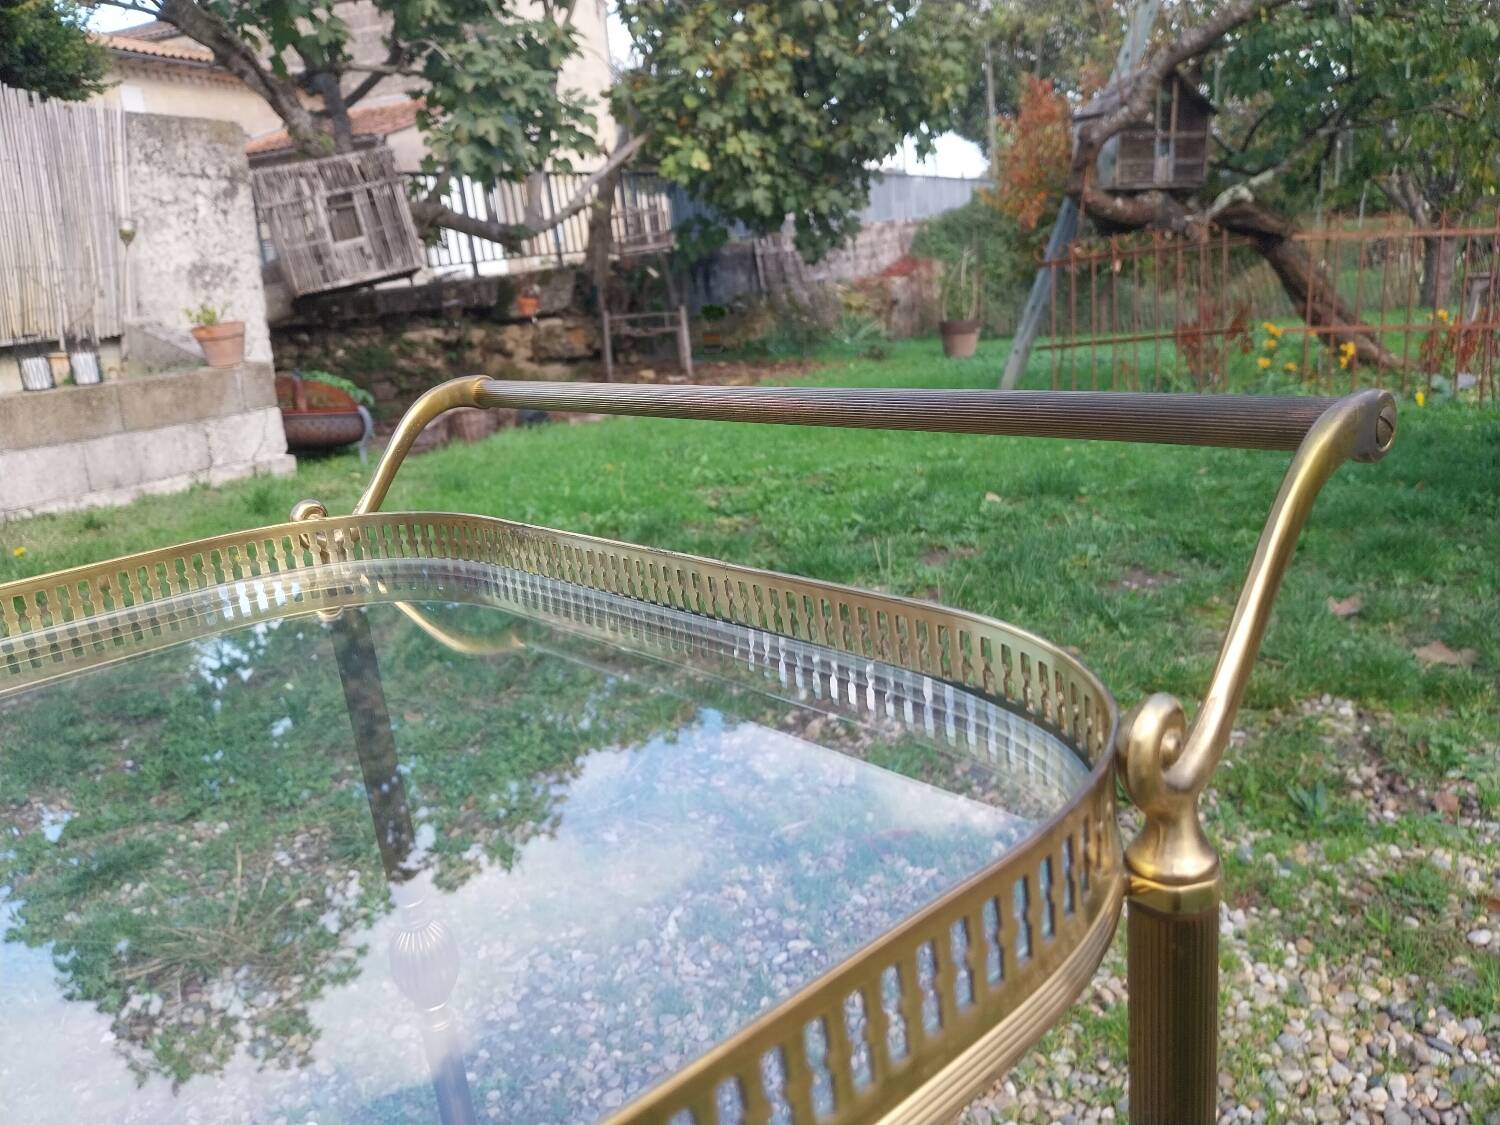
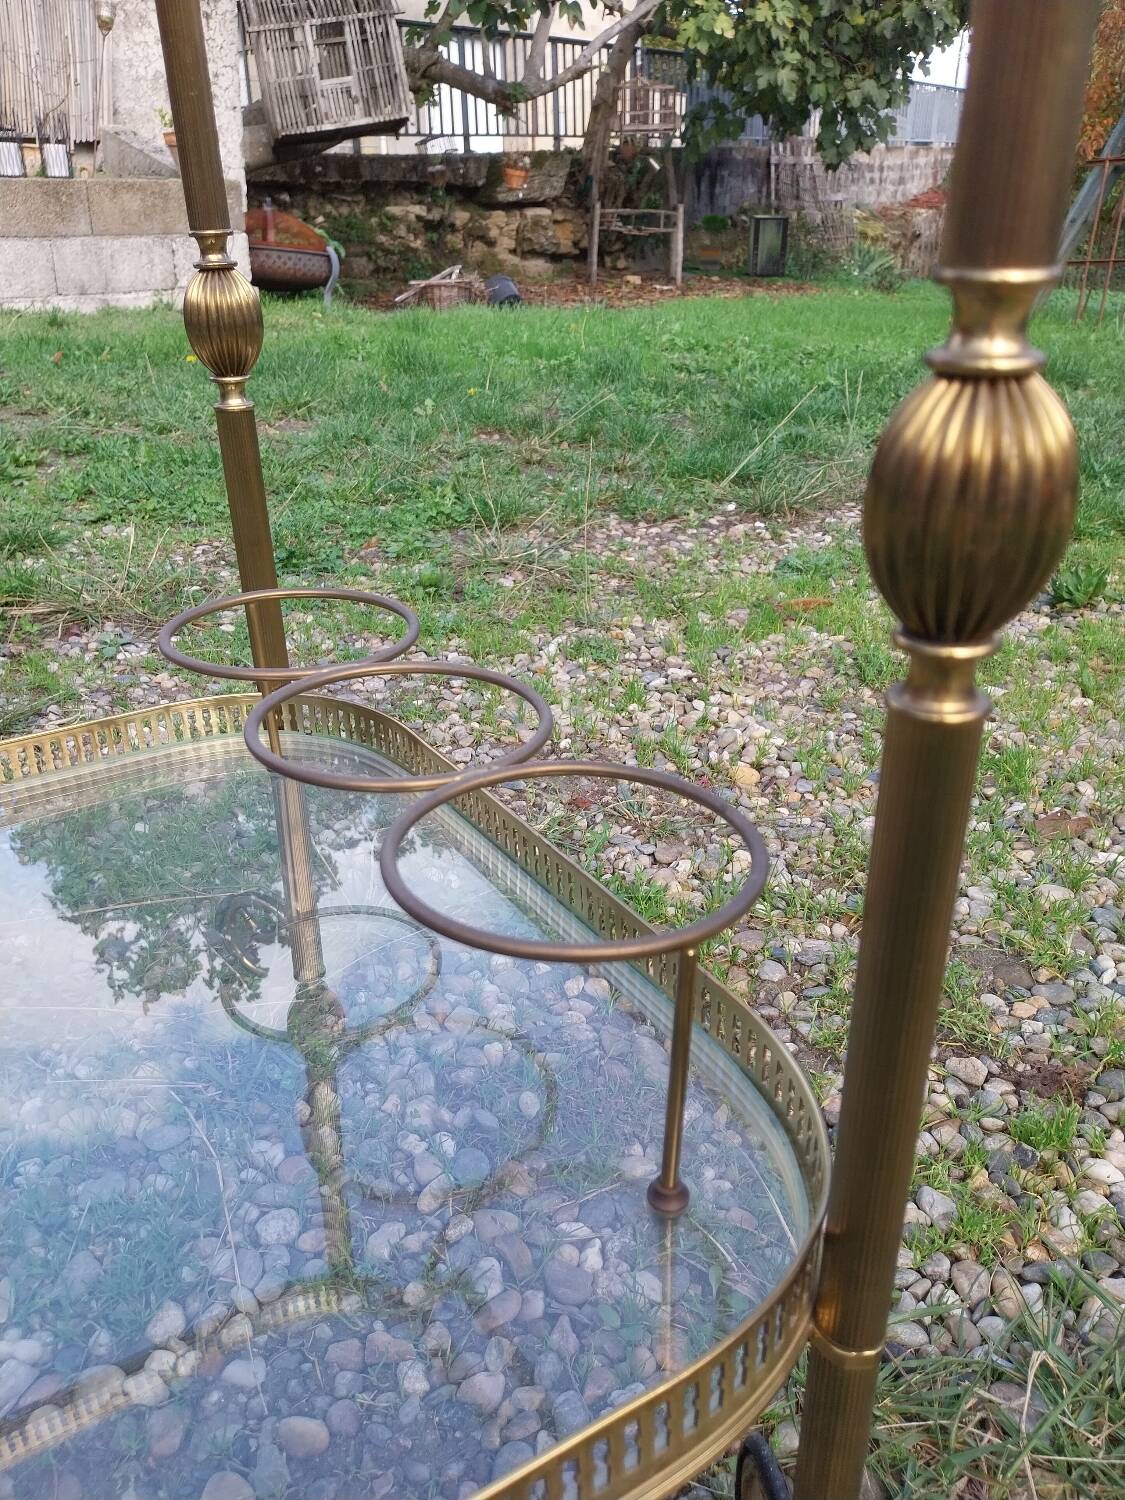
storage box: none [744,301,783,358] -> present [747,215,789,277]

